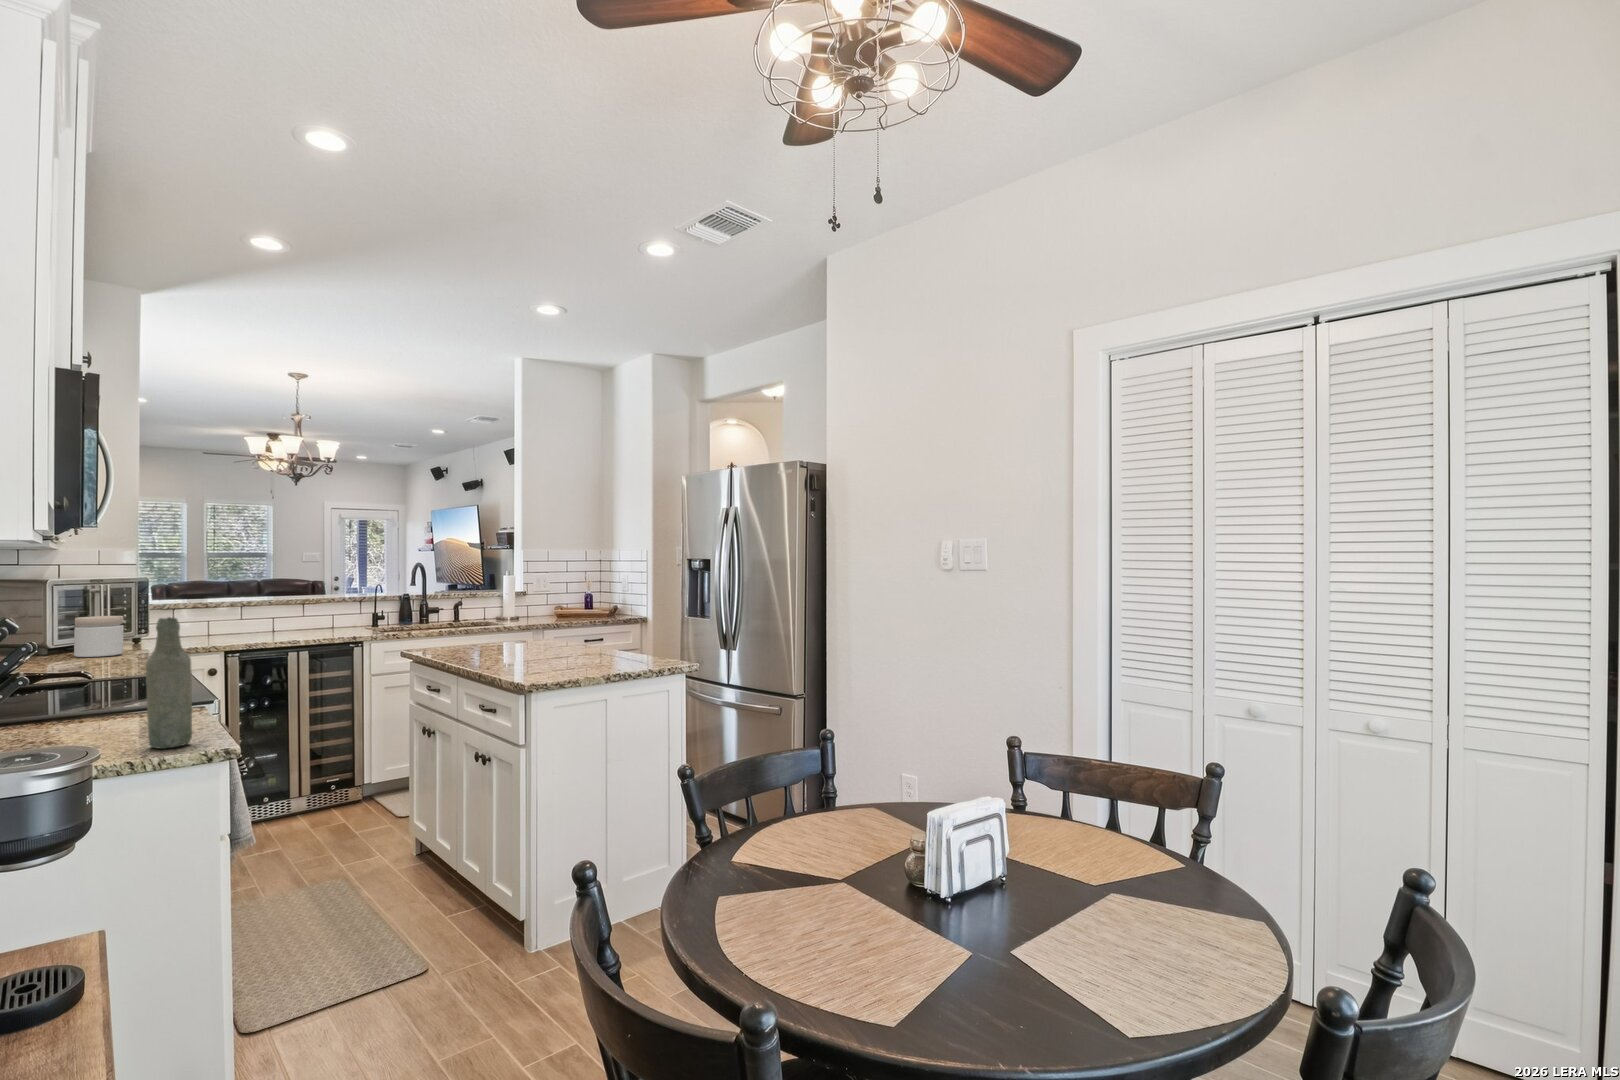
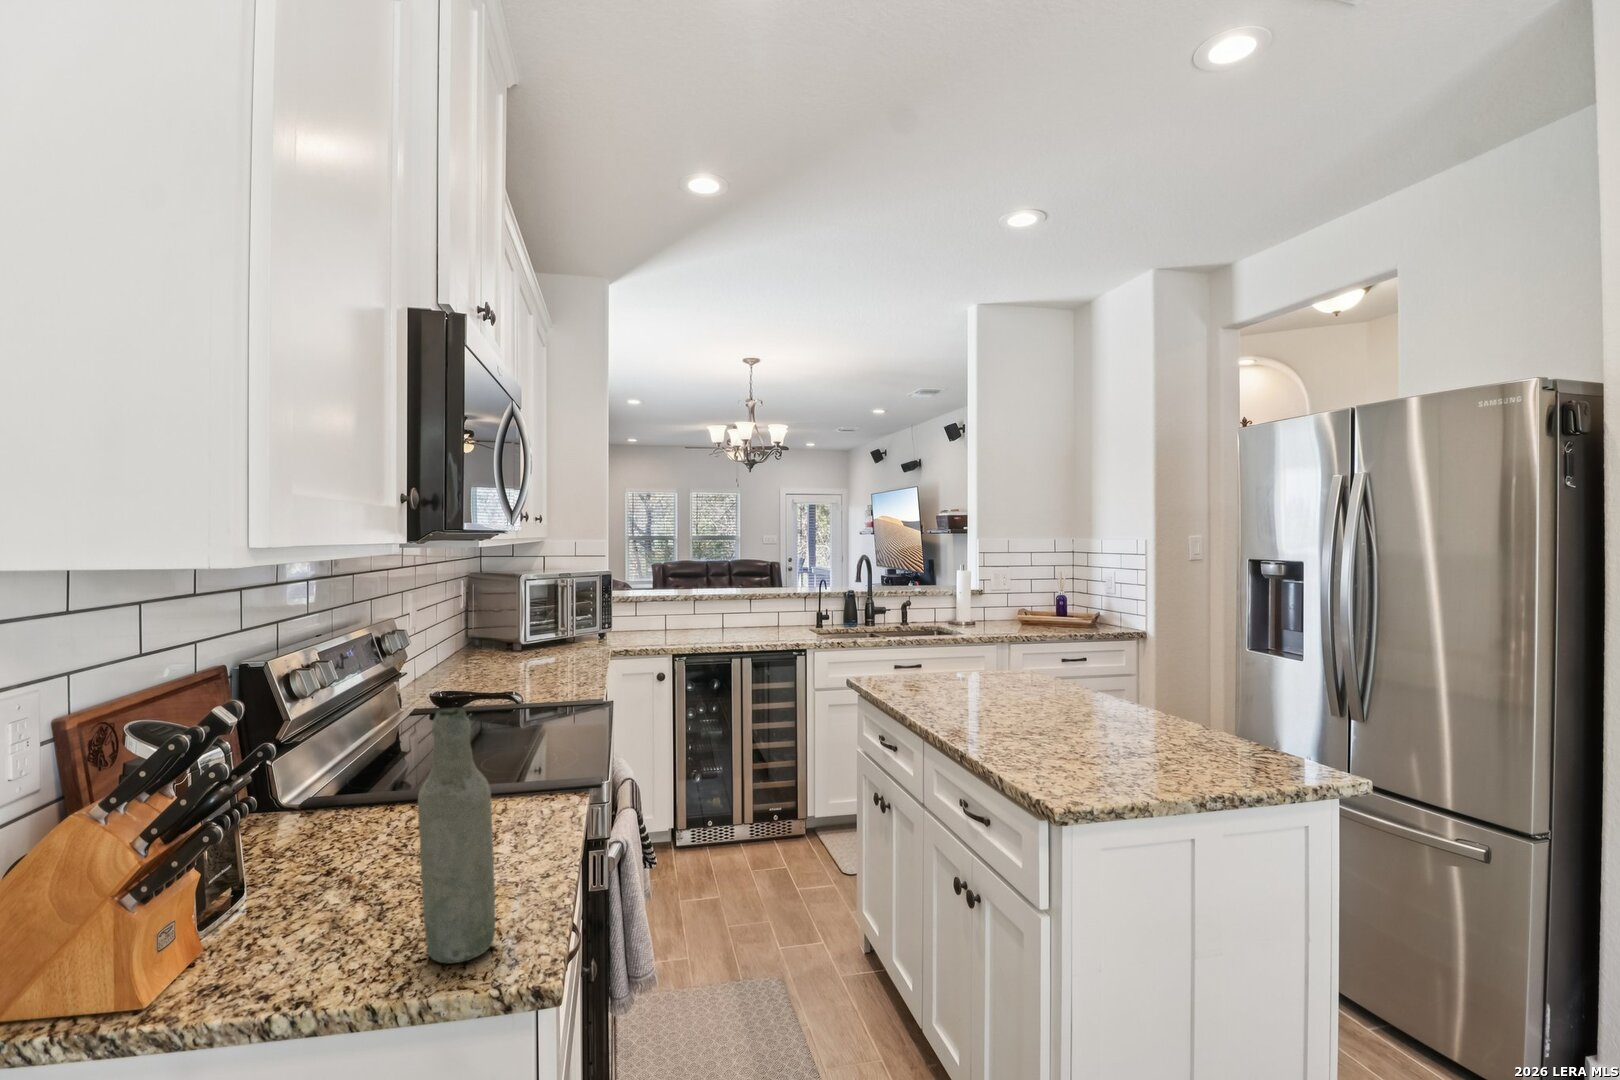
jar: present [74,616,124,657] -> none [535,616,576,661]

